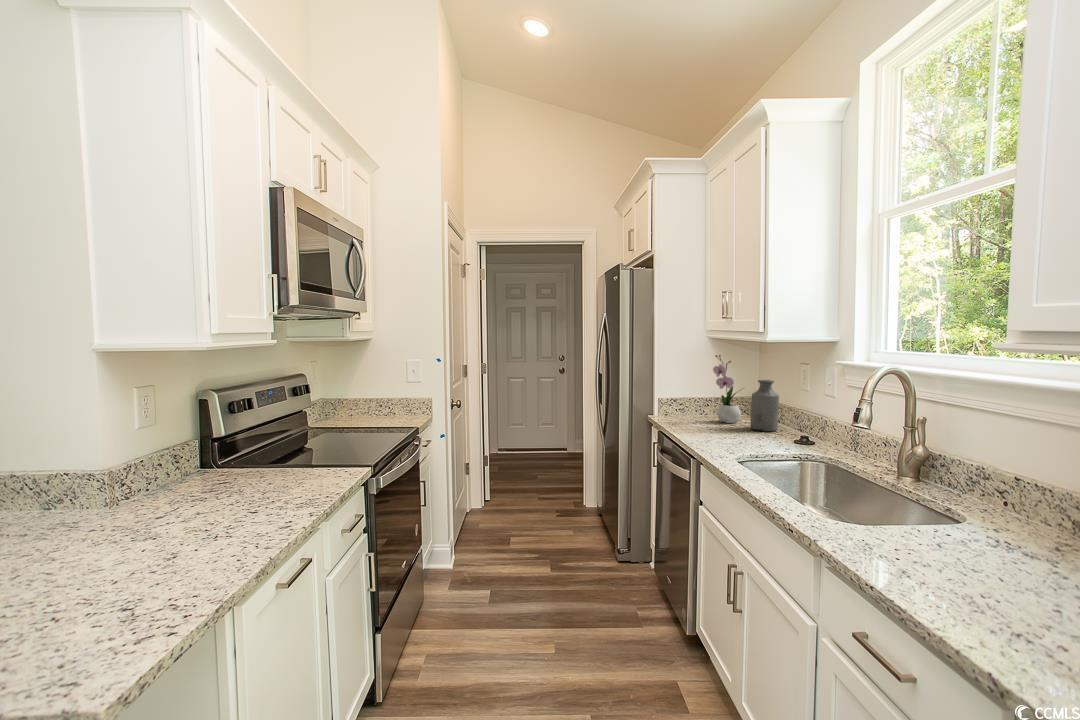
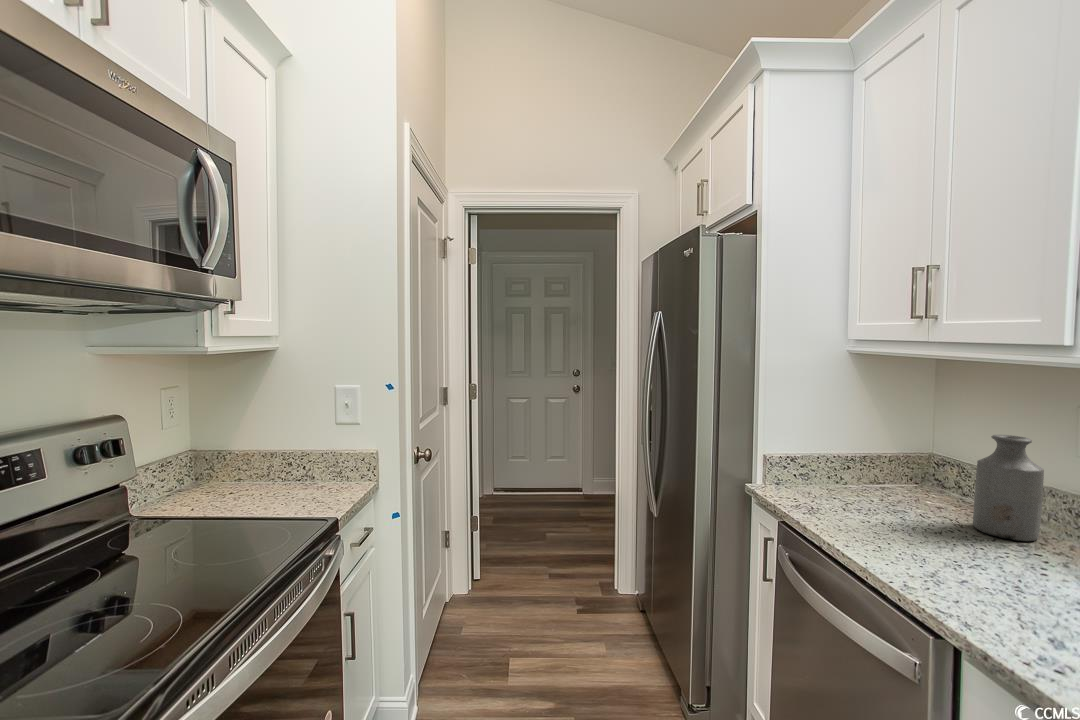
flower arrangement: present [713,355,741,423] -> none [880,383,941,510]

